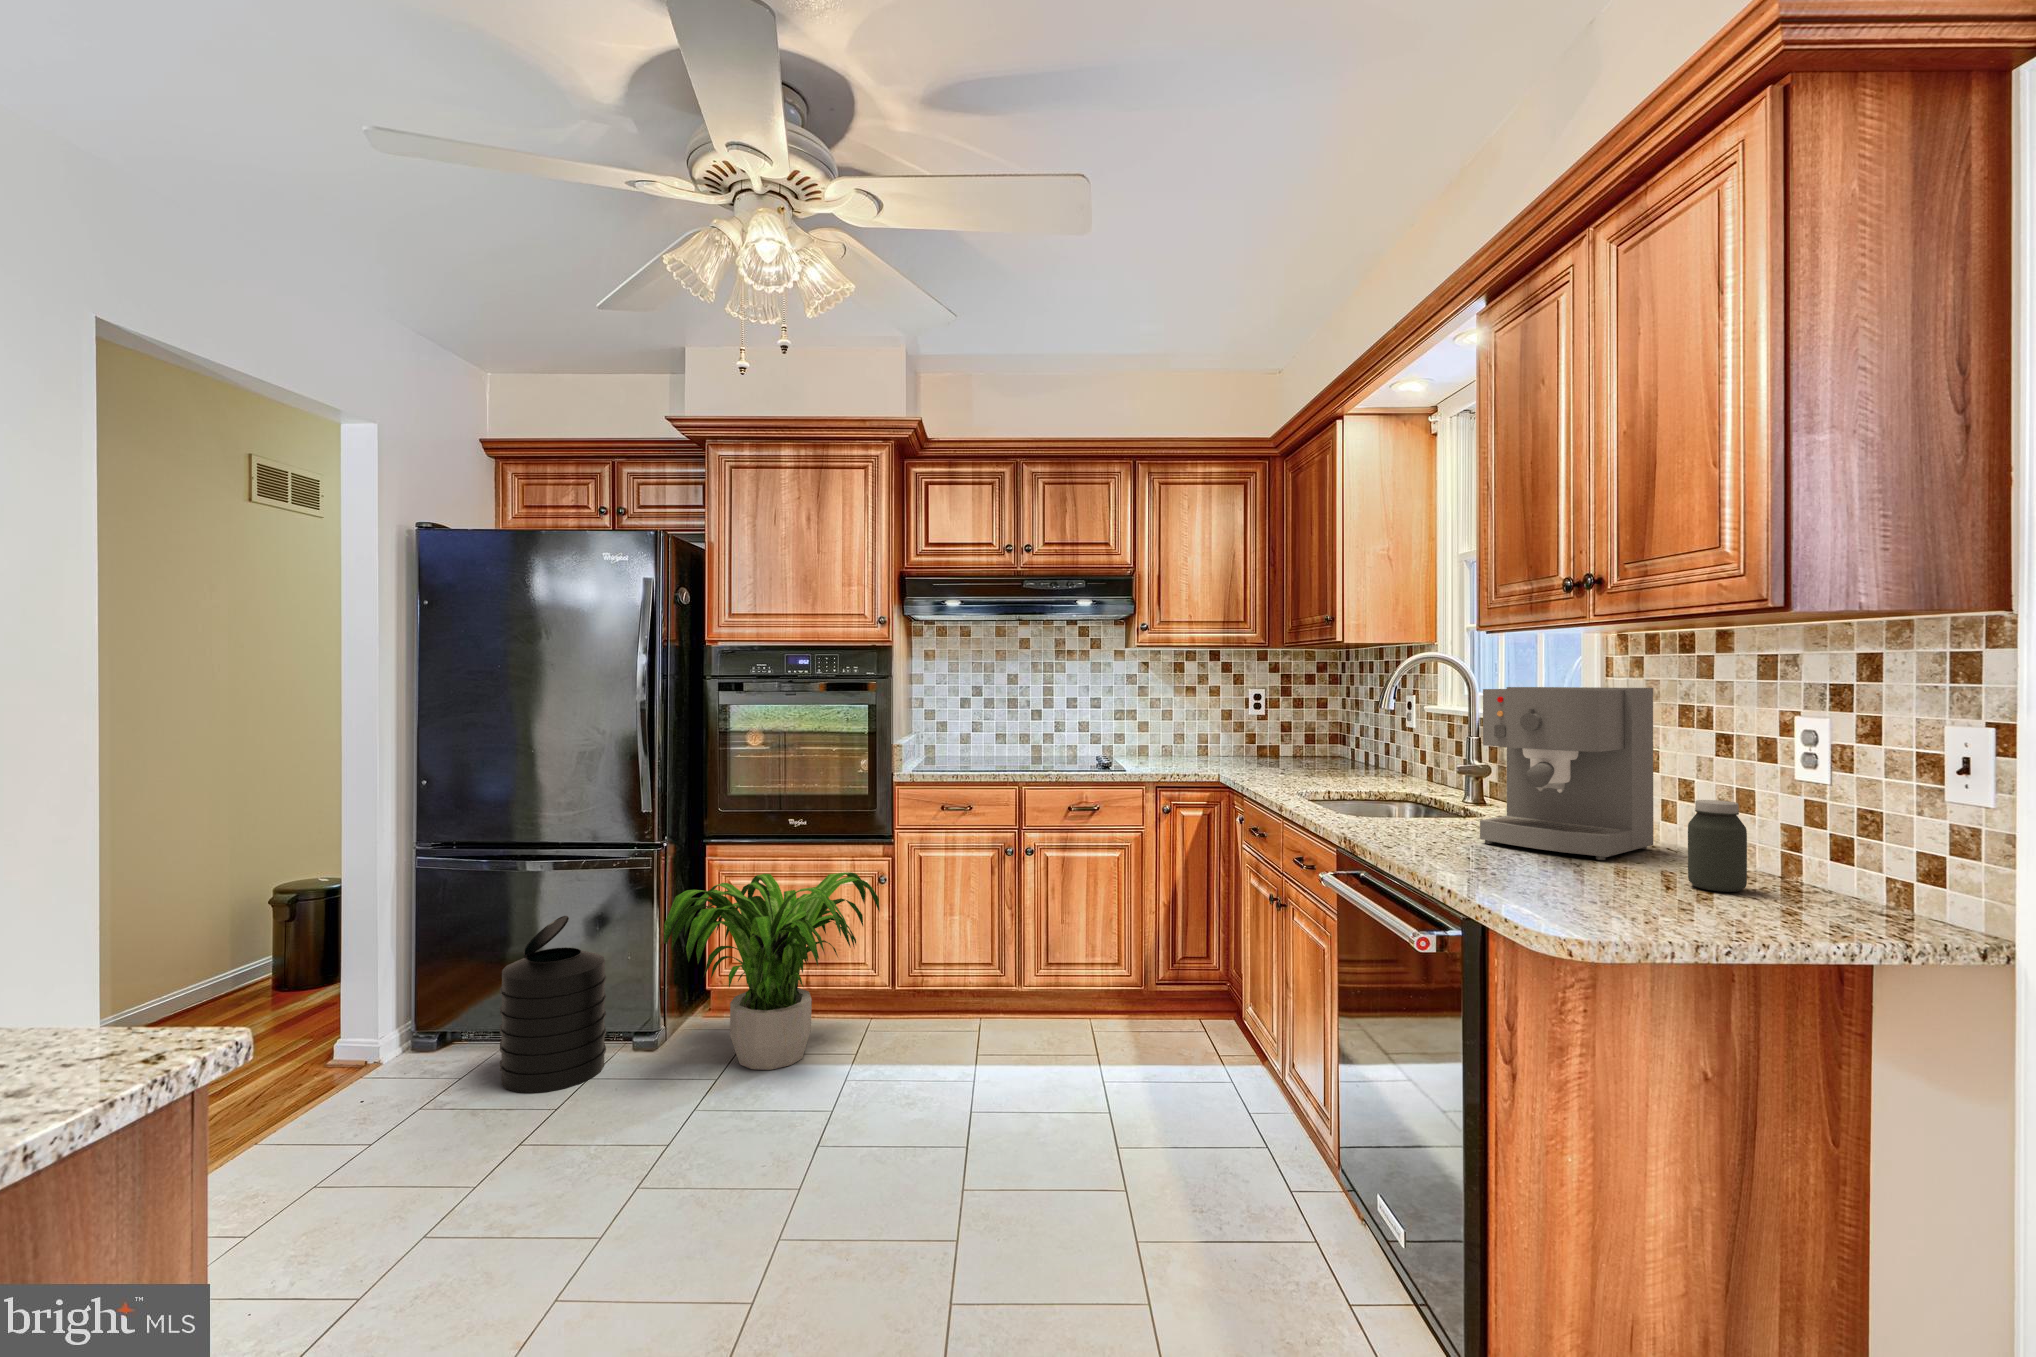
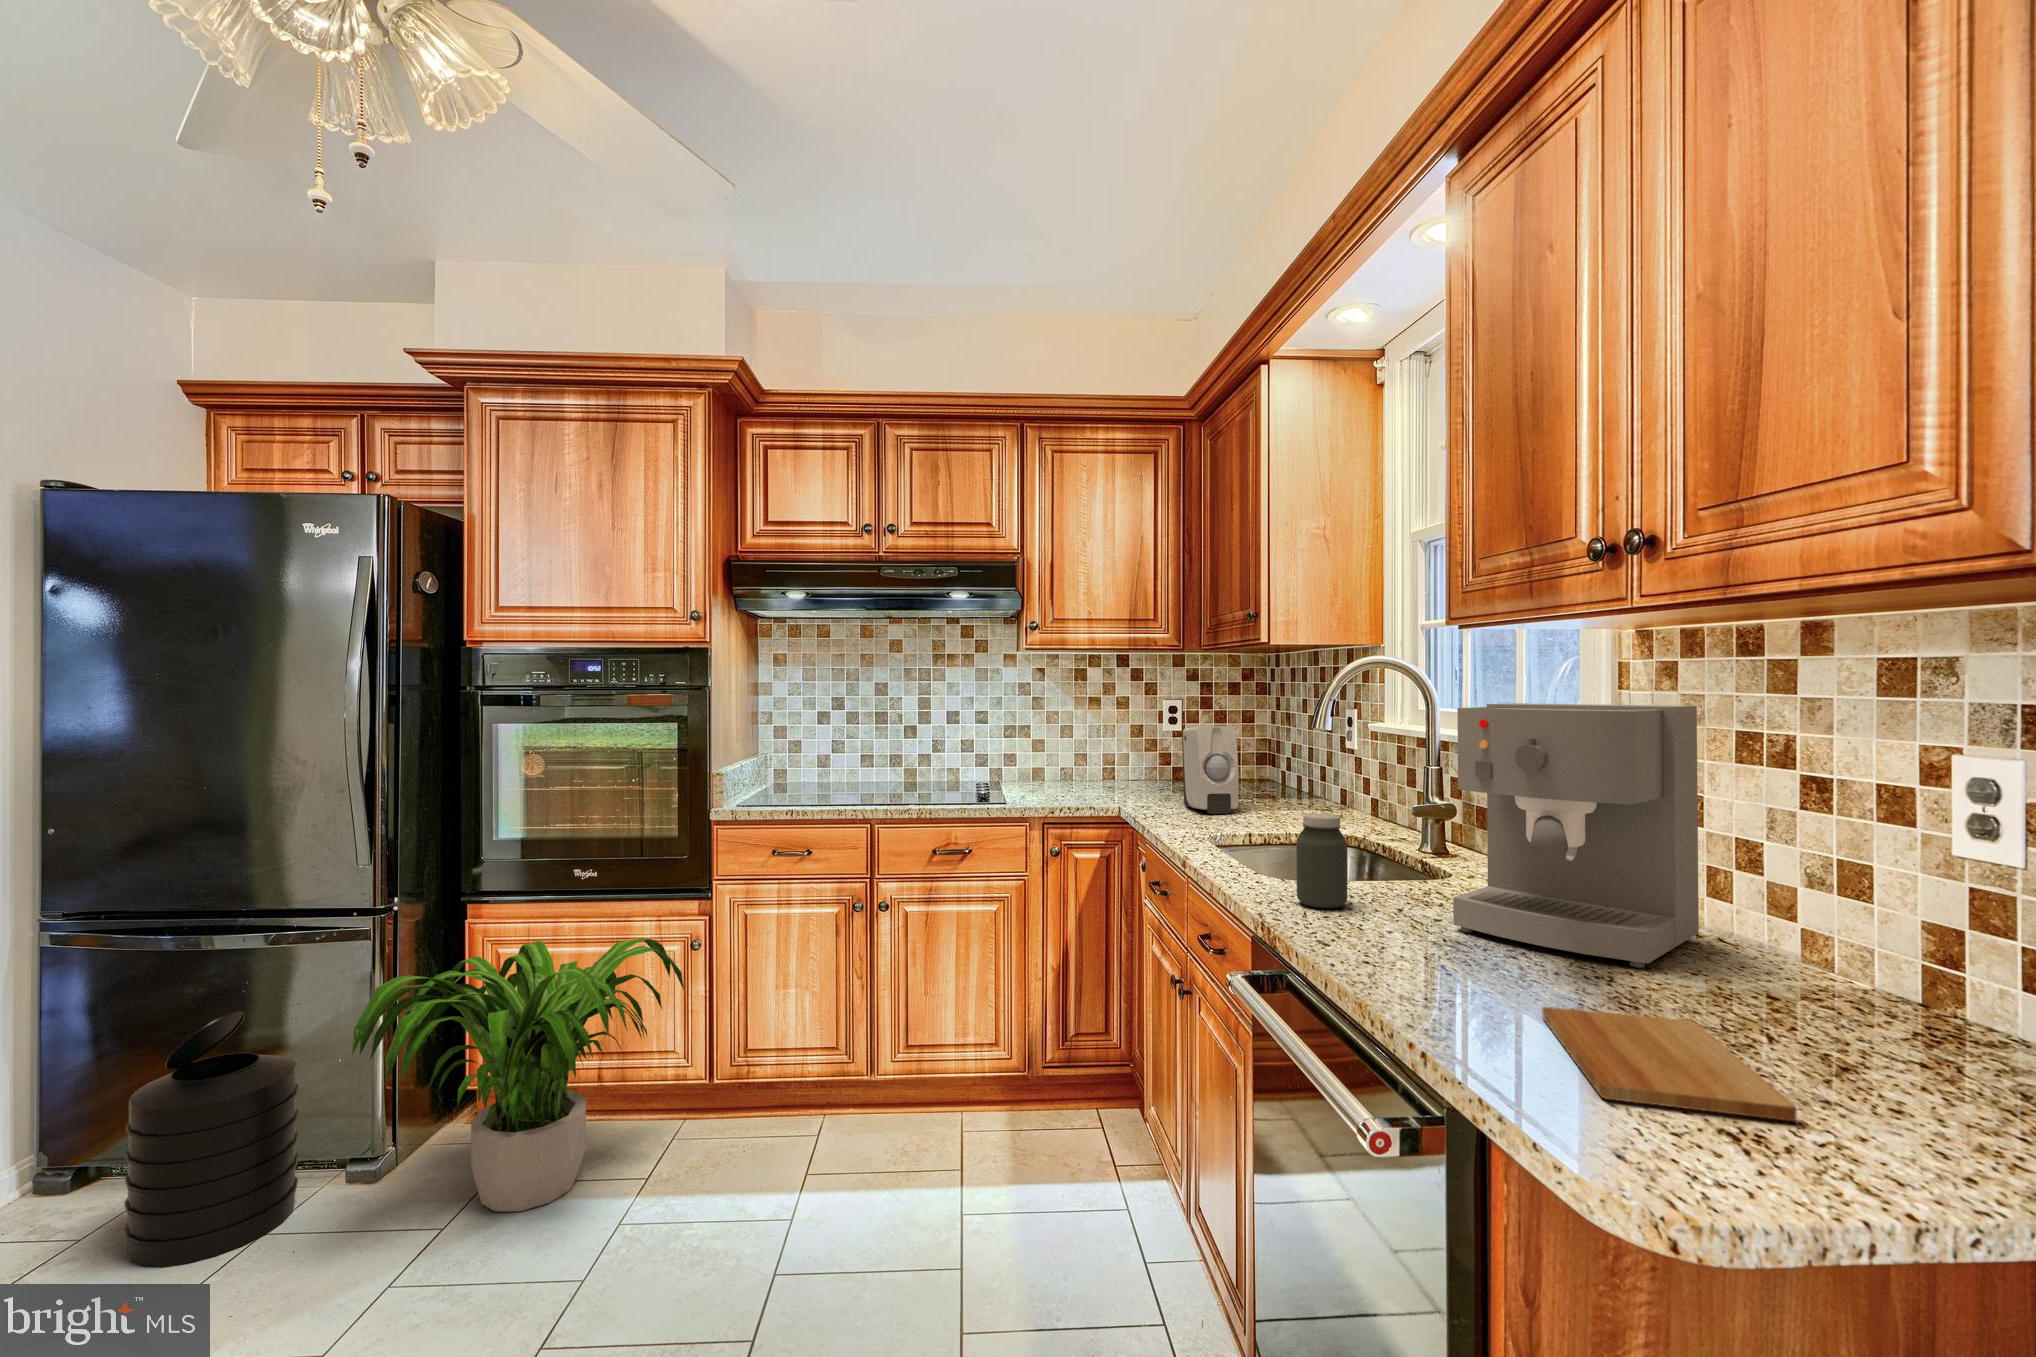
soap dispenser: none [1271,709,1319,780] -> present [1182,726,1238,814]
jar: present [1688,800,1747,892] -> present [1296,813,1347,908]
cutting board: none [1526,872,1655,913] -> present [1542,1007,1797,1121]

